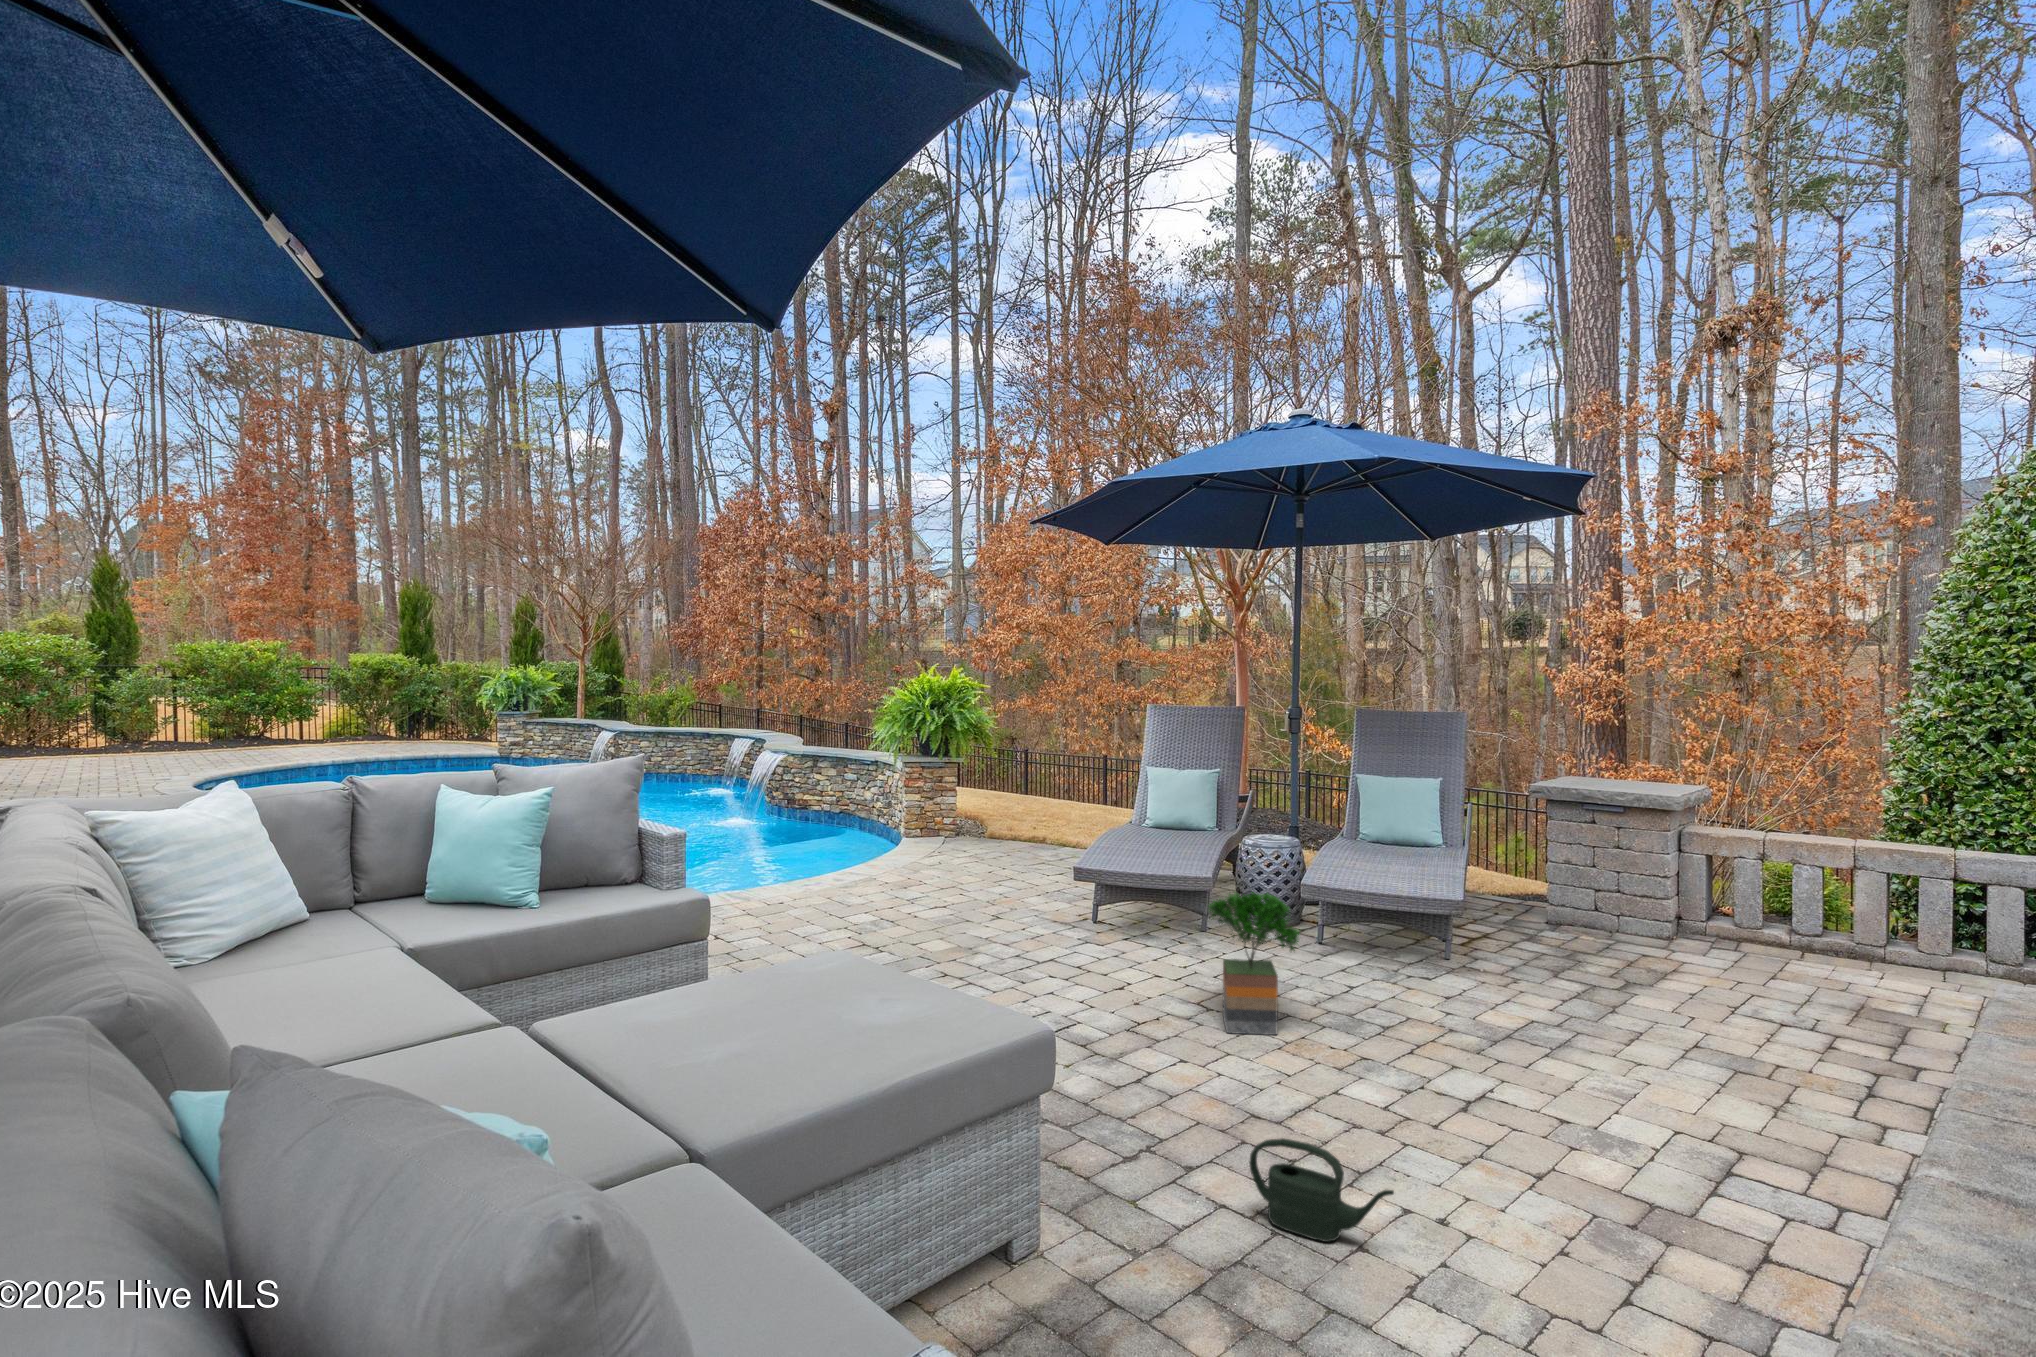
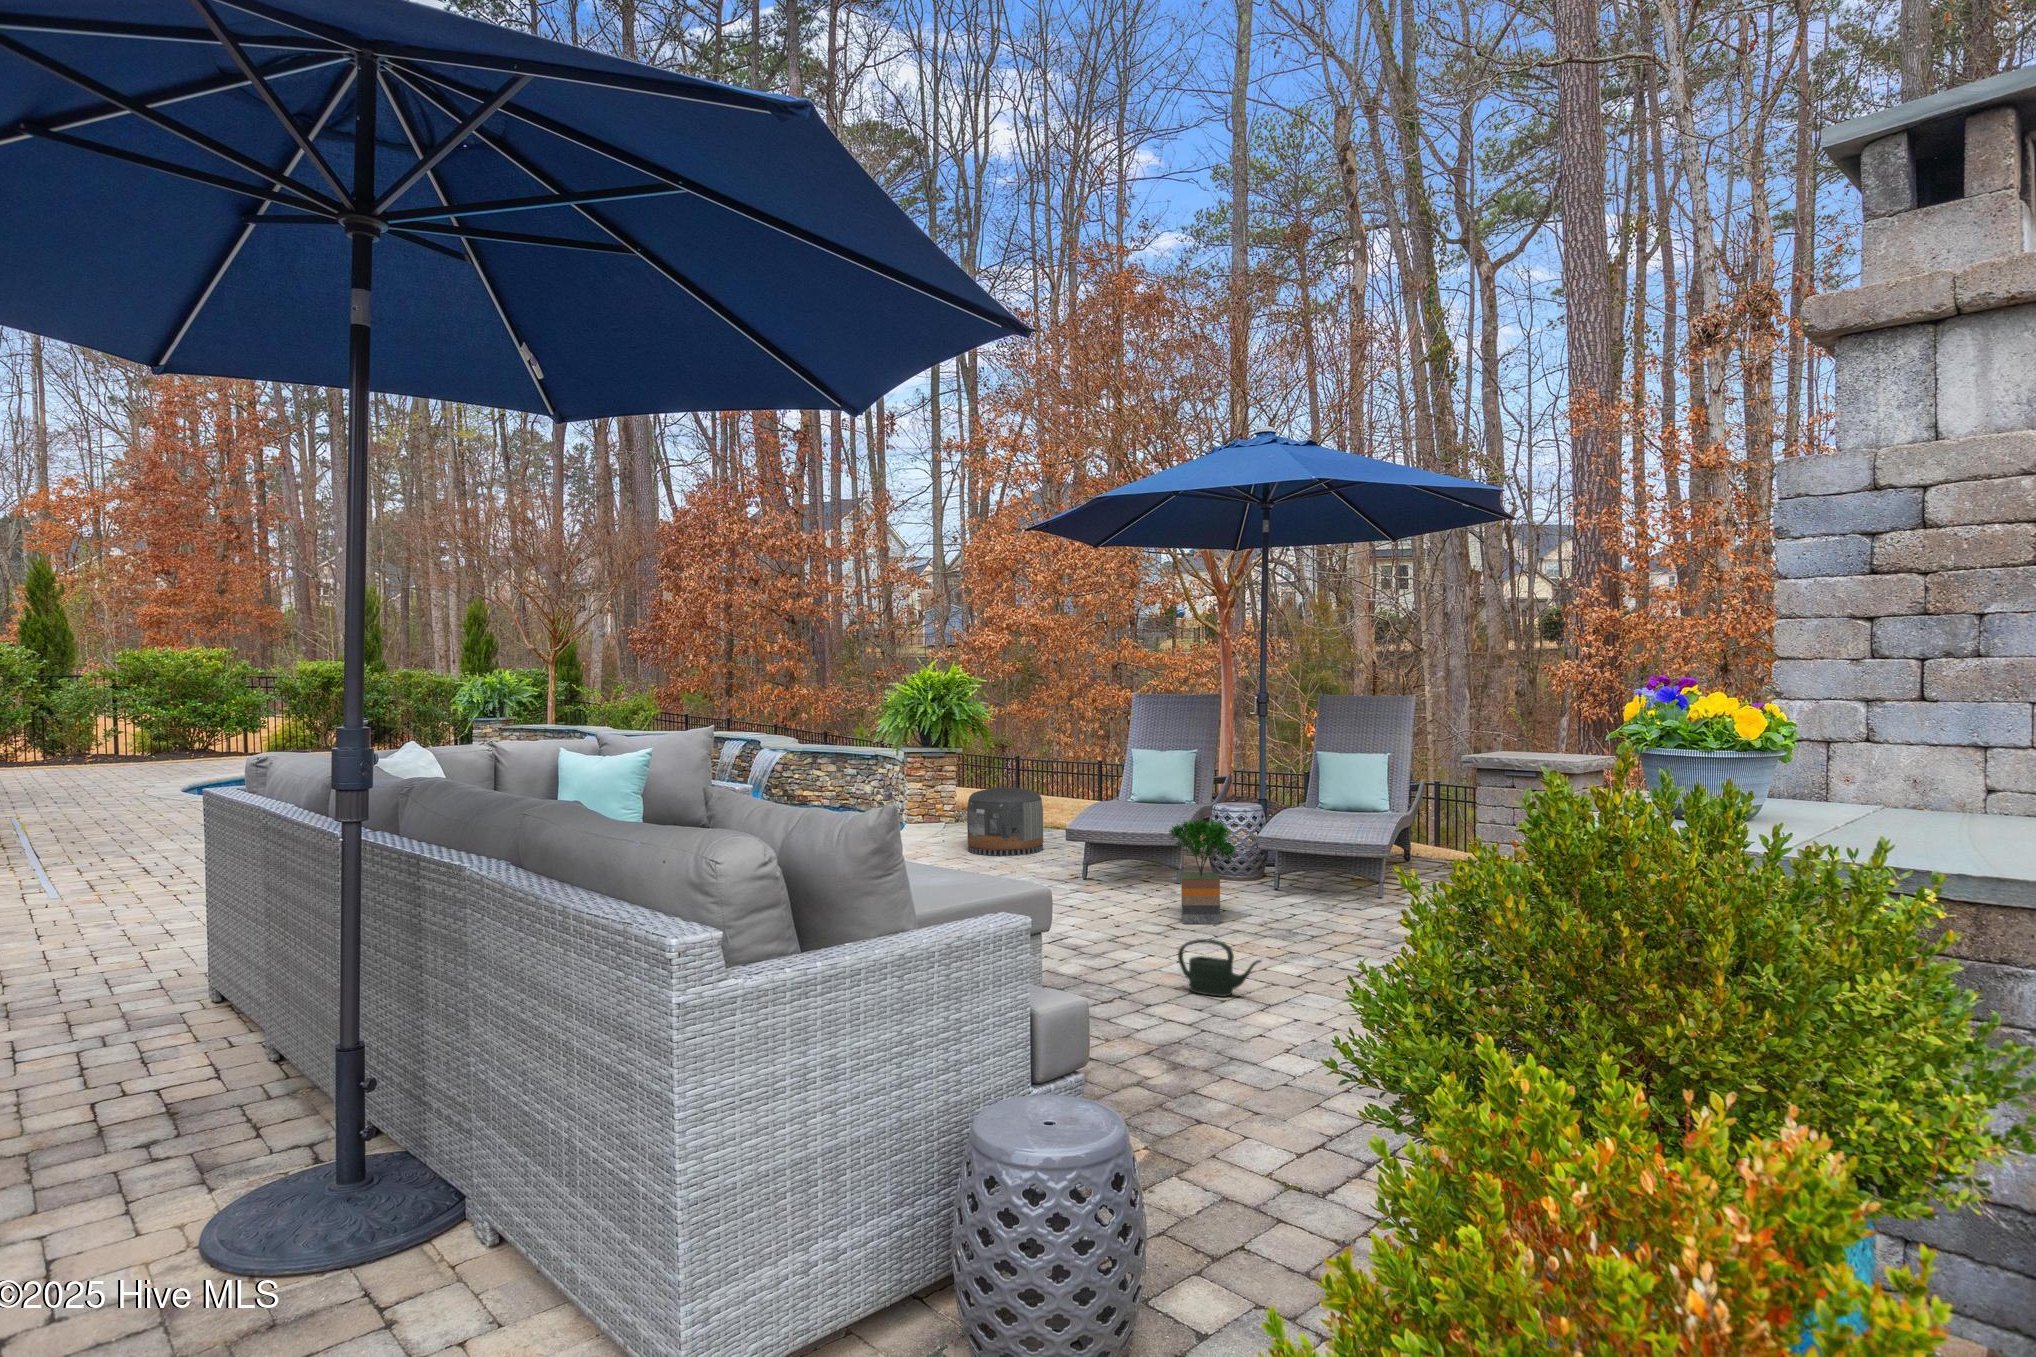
pouf: none [960,812,1045,892] -> present [967,788,1043,856]

